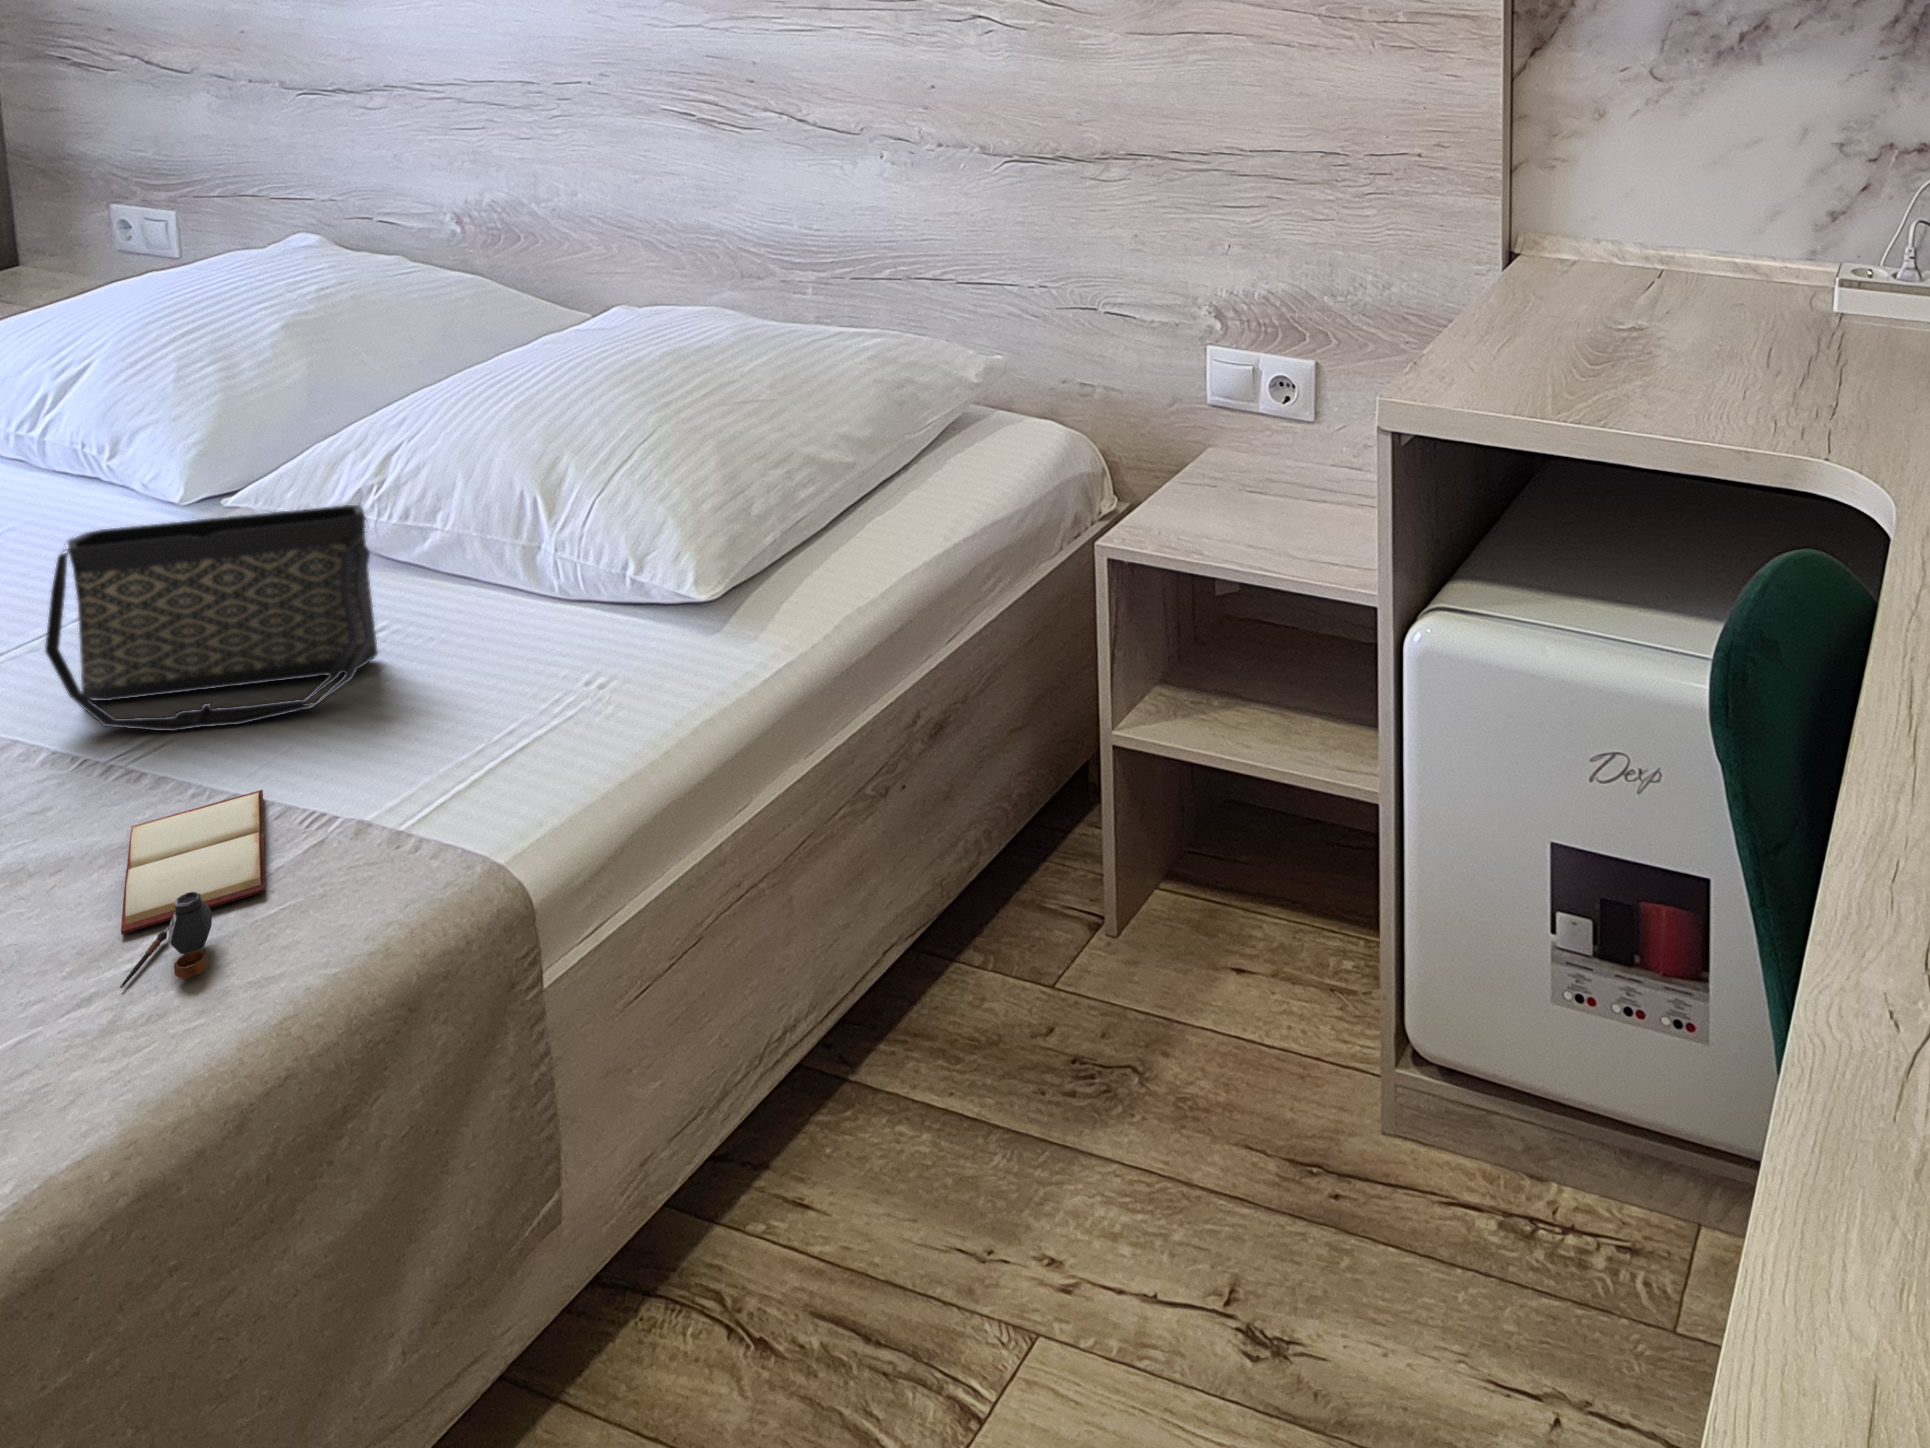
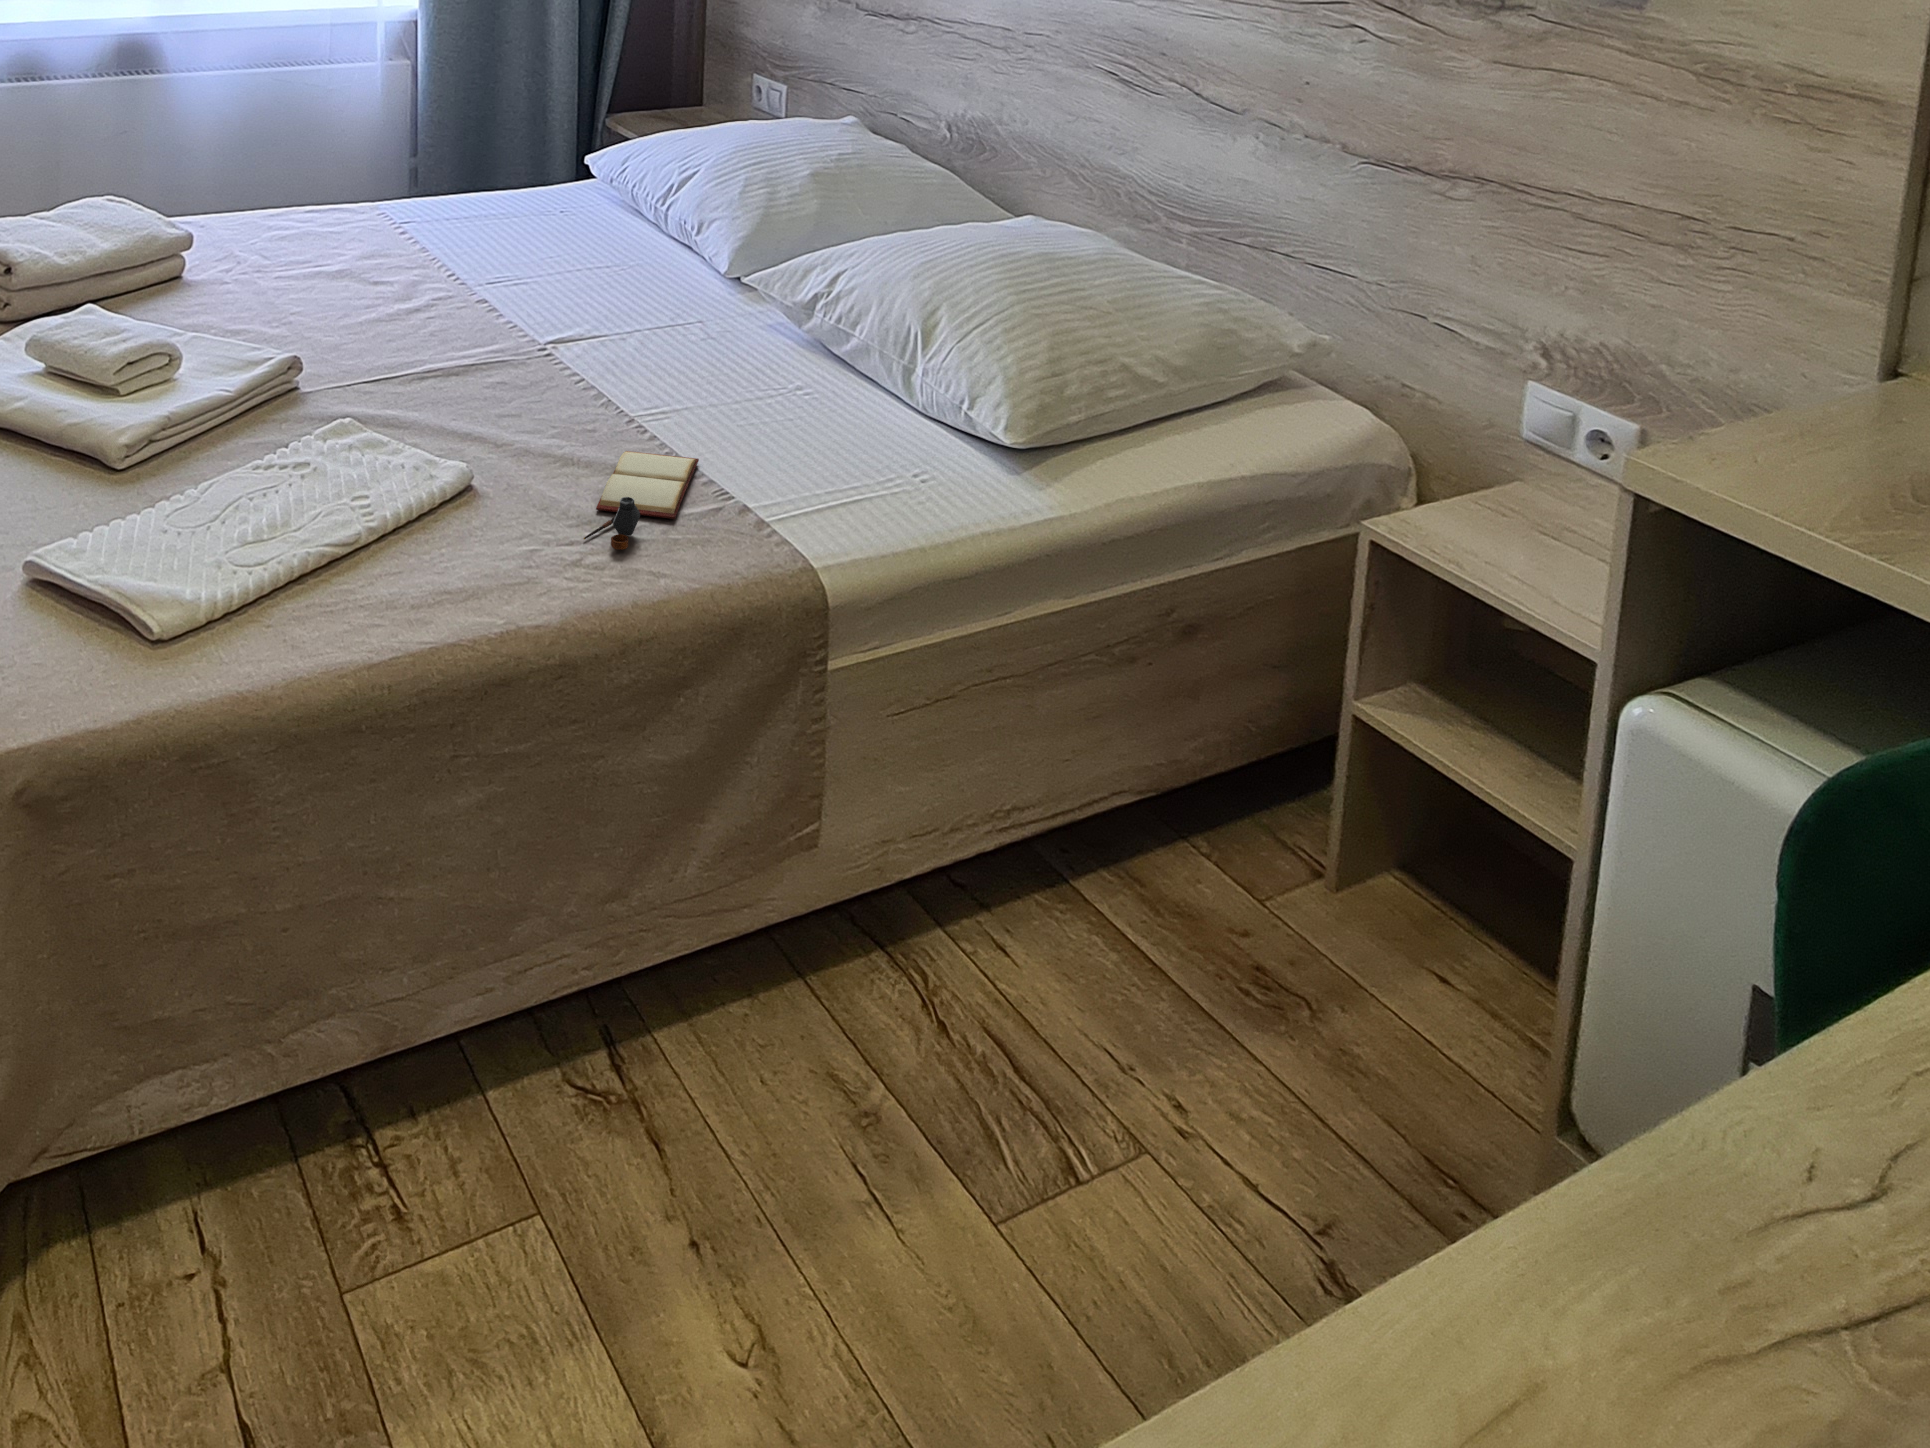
handbag: present [45,505,378,731] -> none [615,261,801,421]

